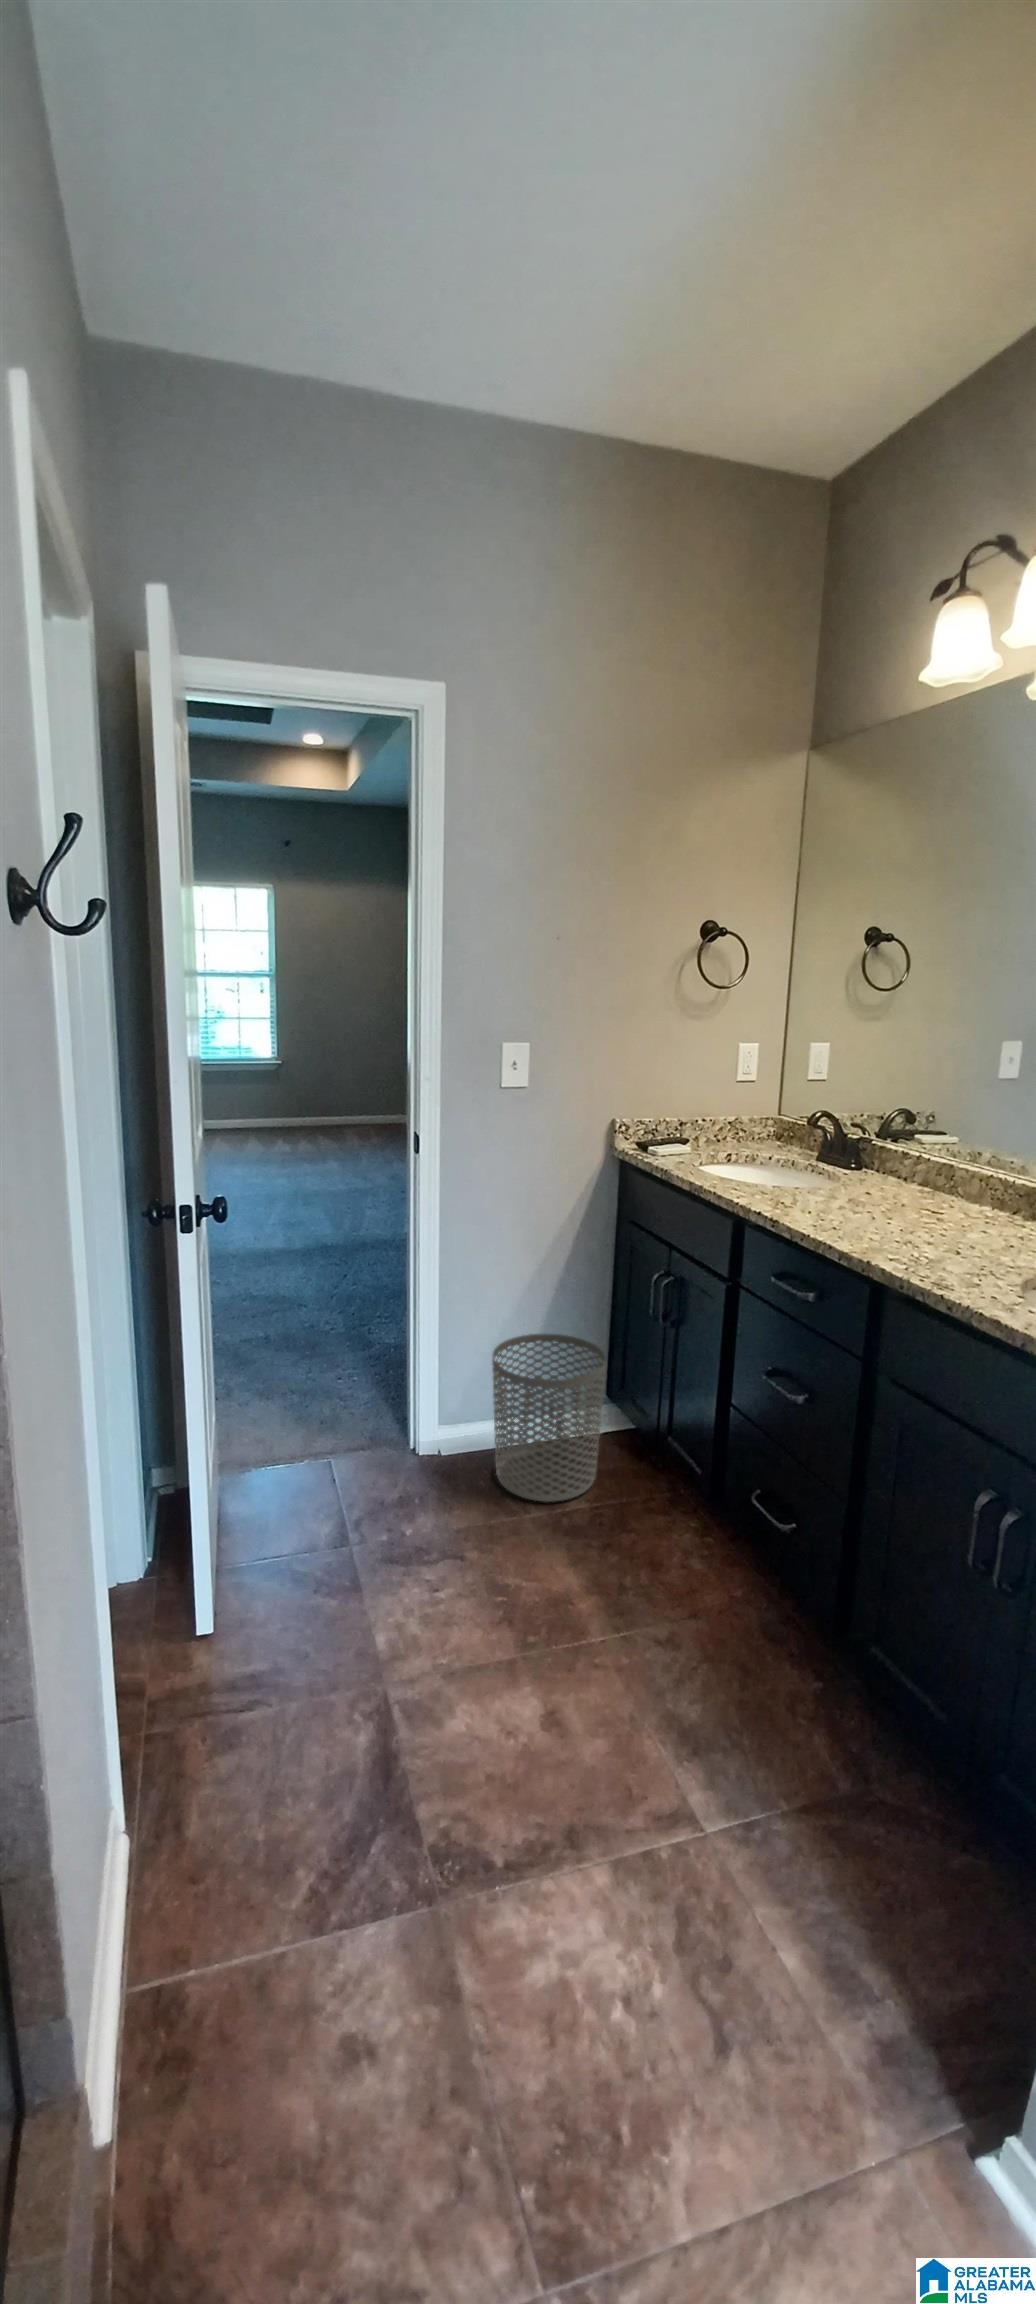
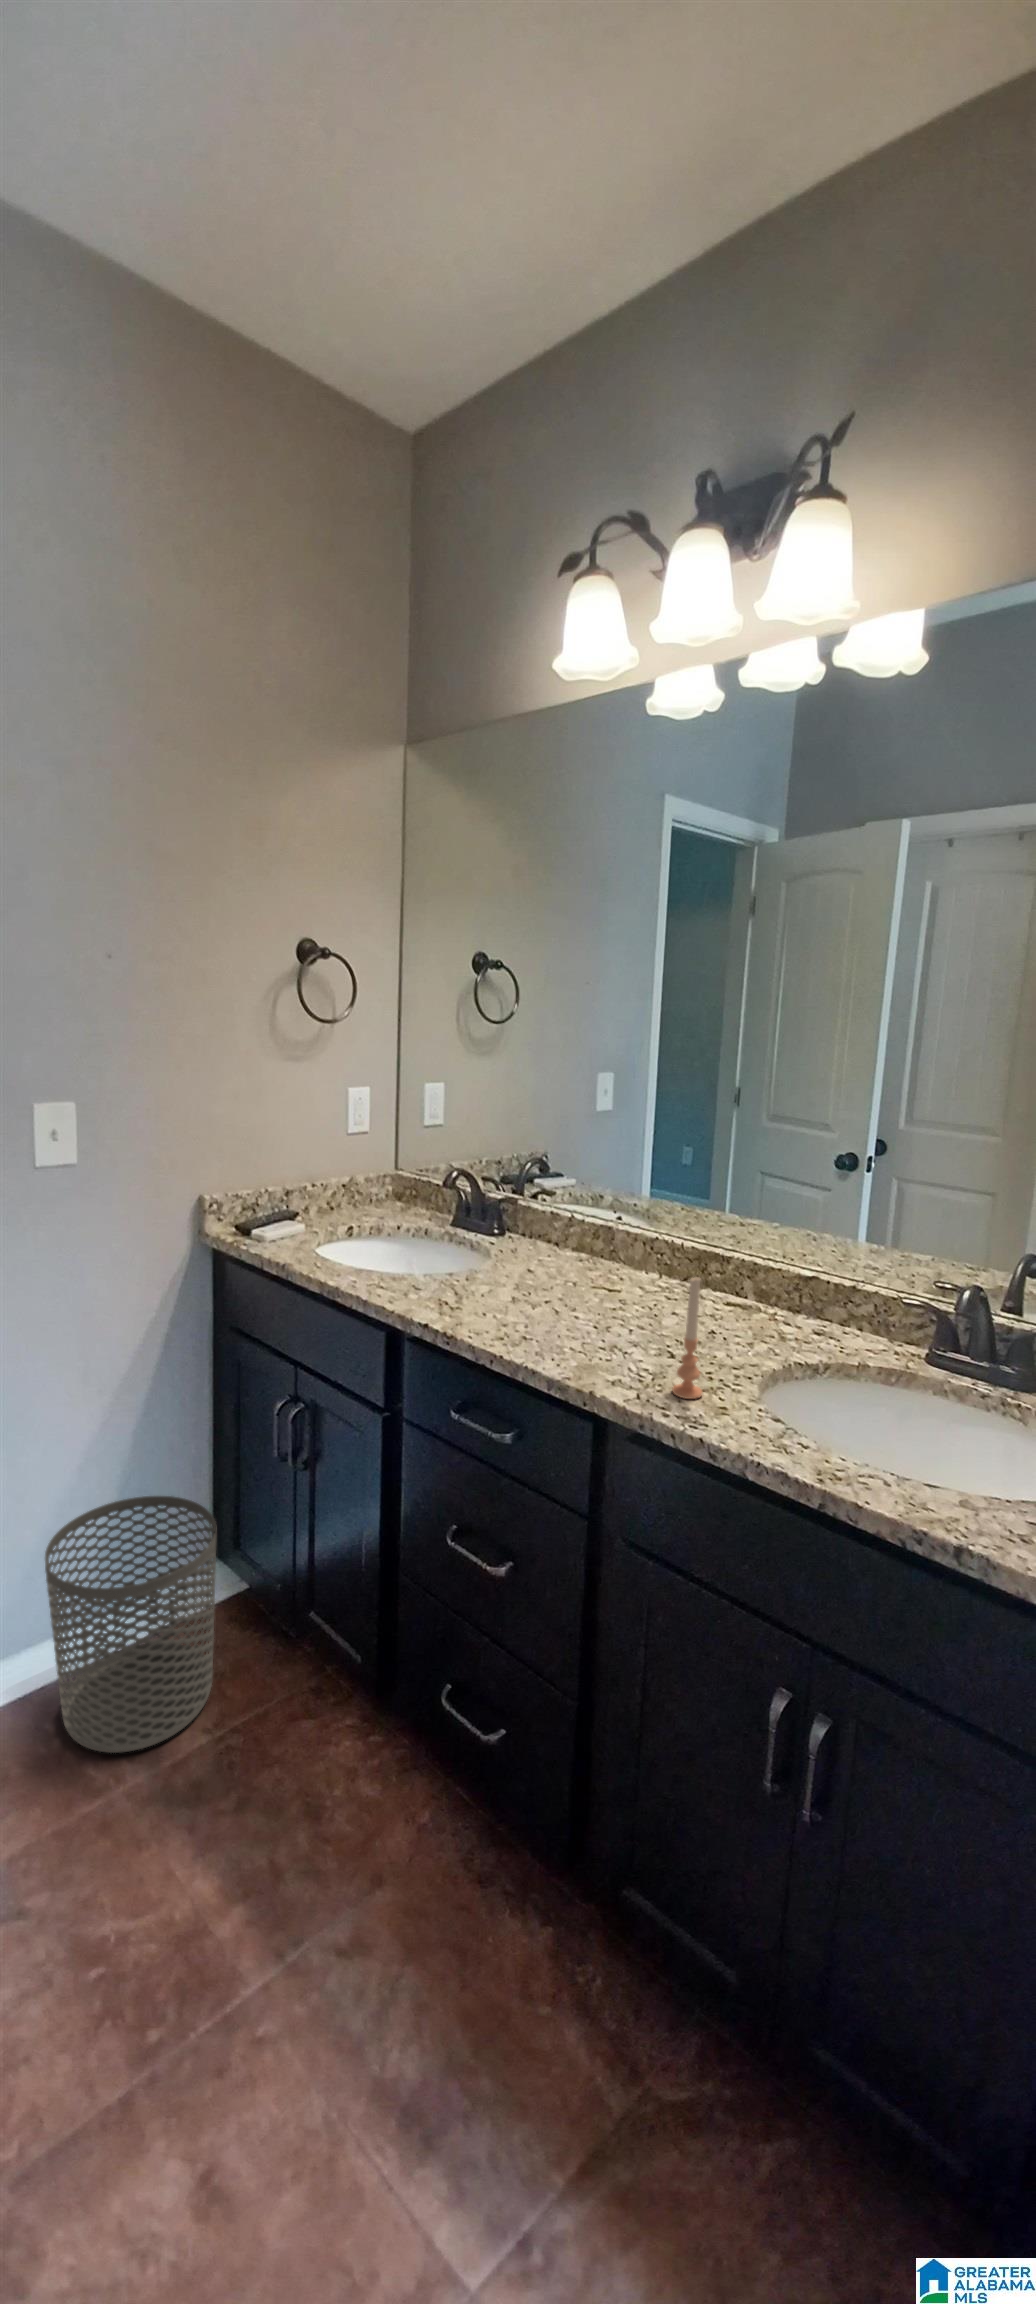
candle: none [938,1177,967,1275] -> present [672,1278,703,1399]

